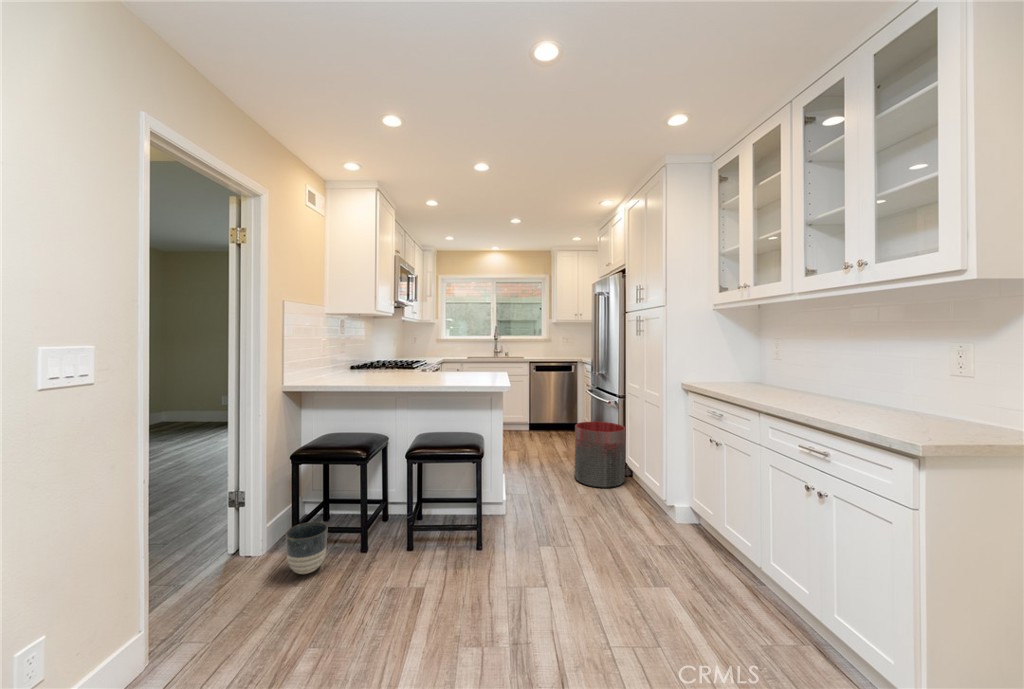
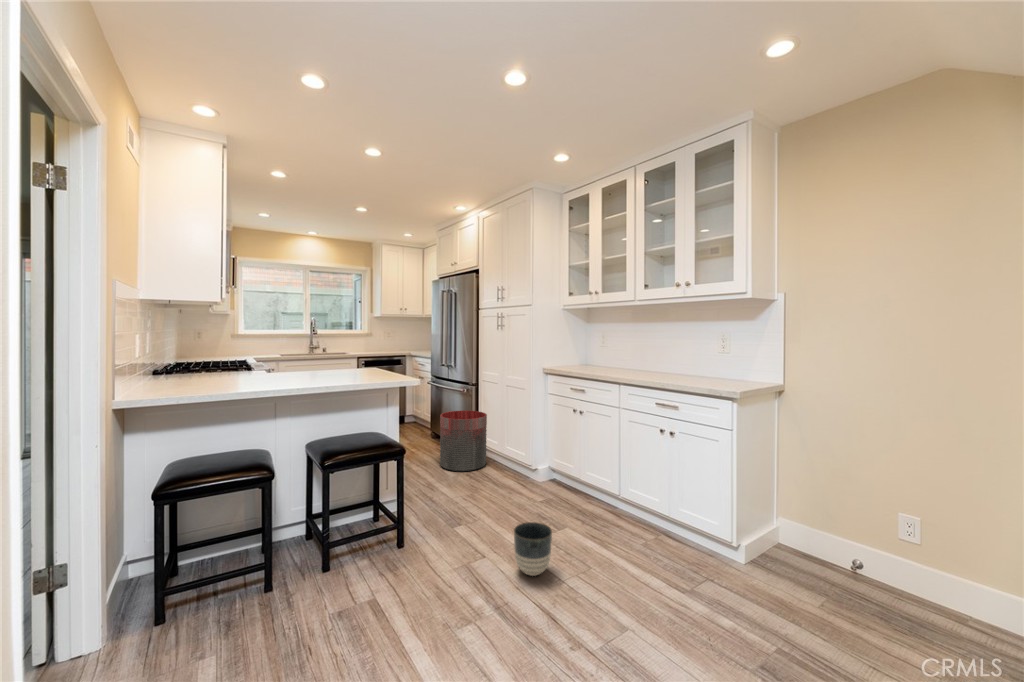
planter: present [286,522,327,574] -> present [514,522,552,576]

